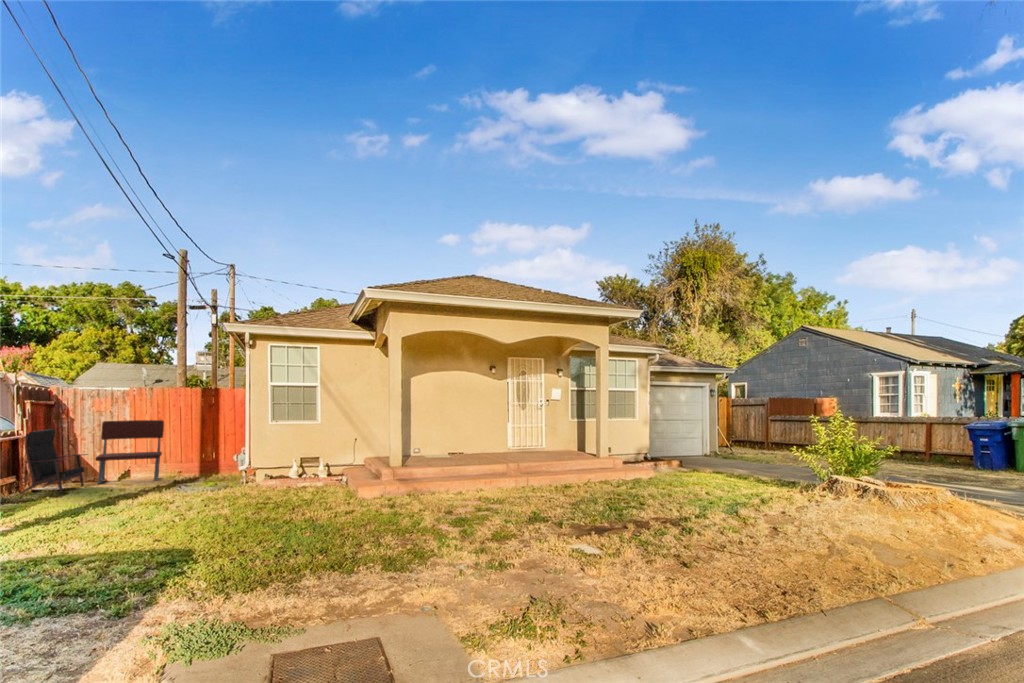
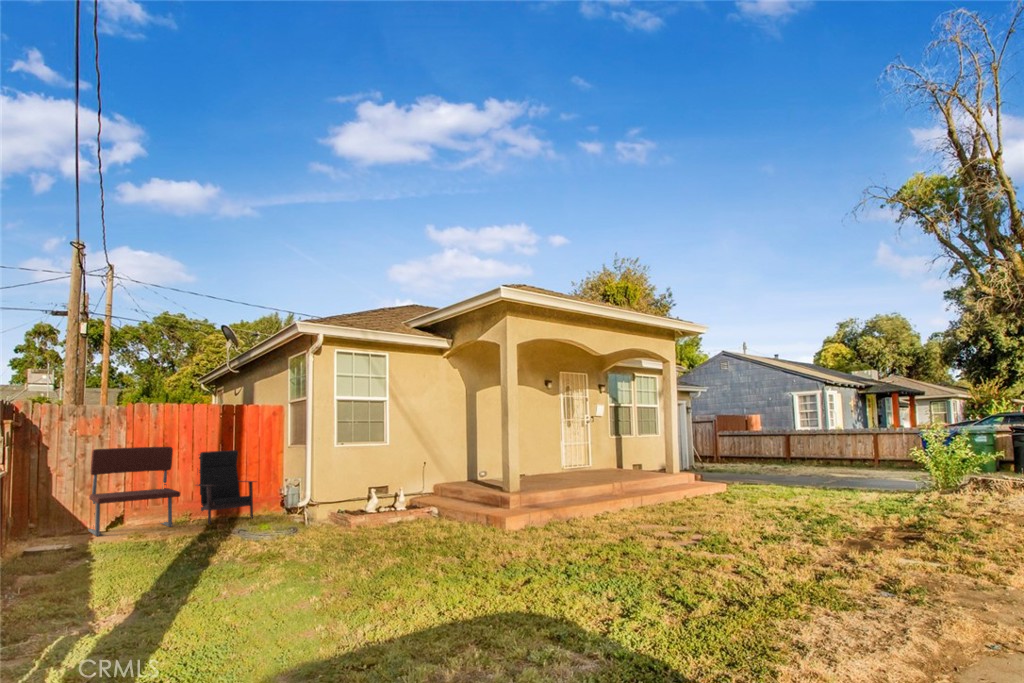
lounge chair: present [20,429,88,494] -> present [197,450,256,524]

